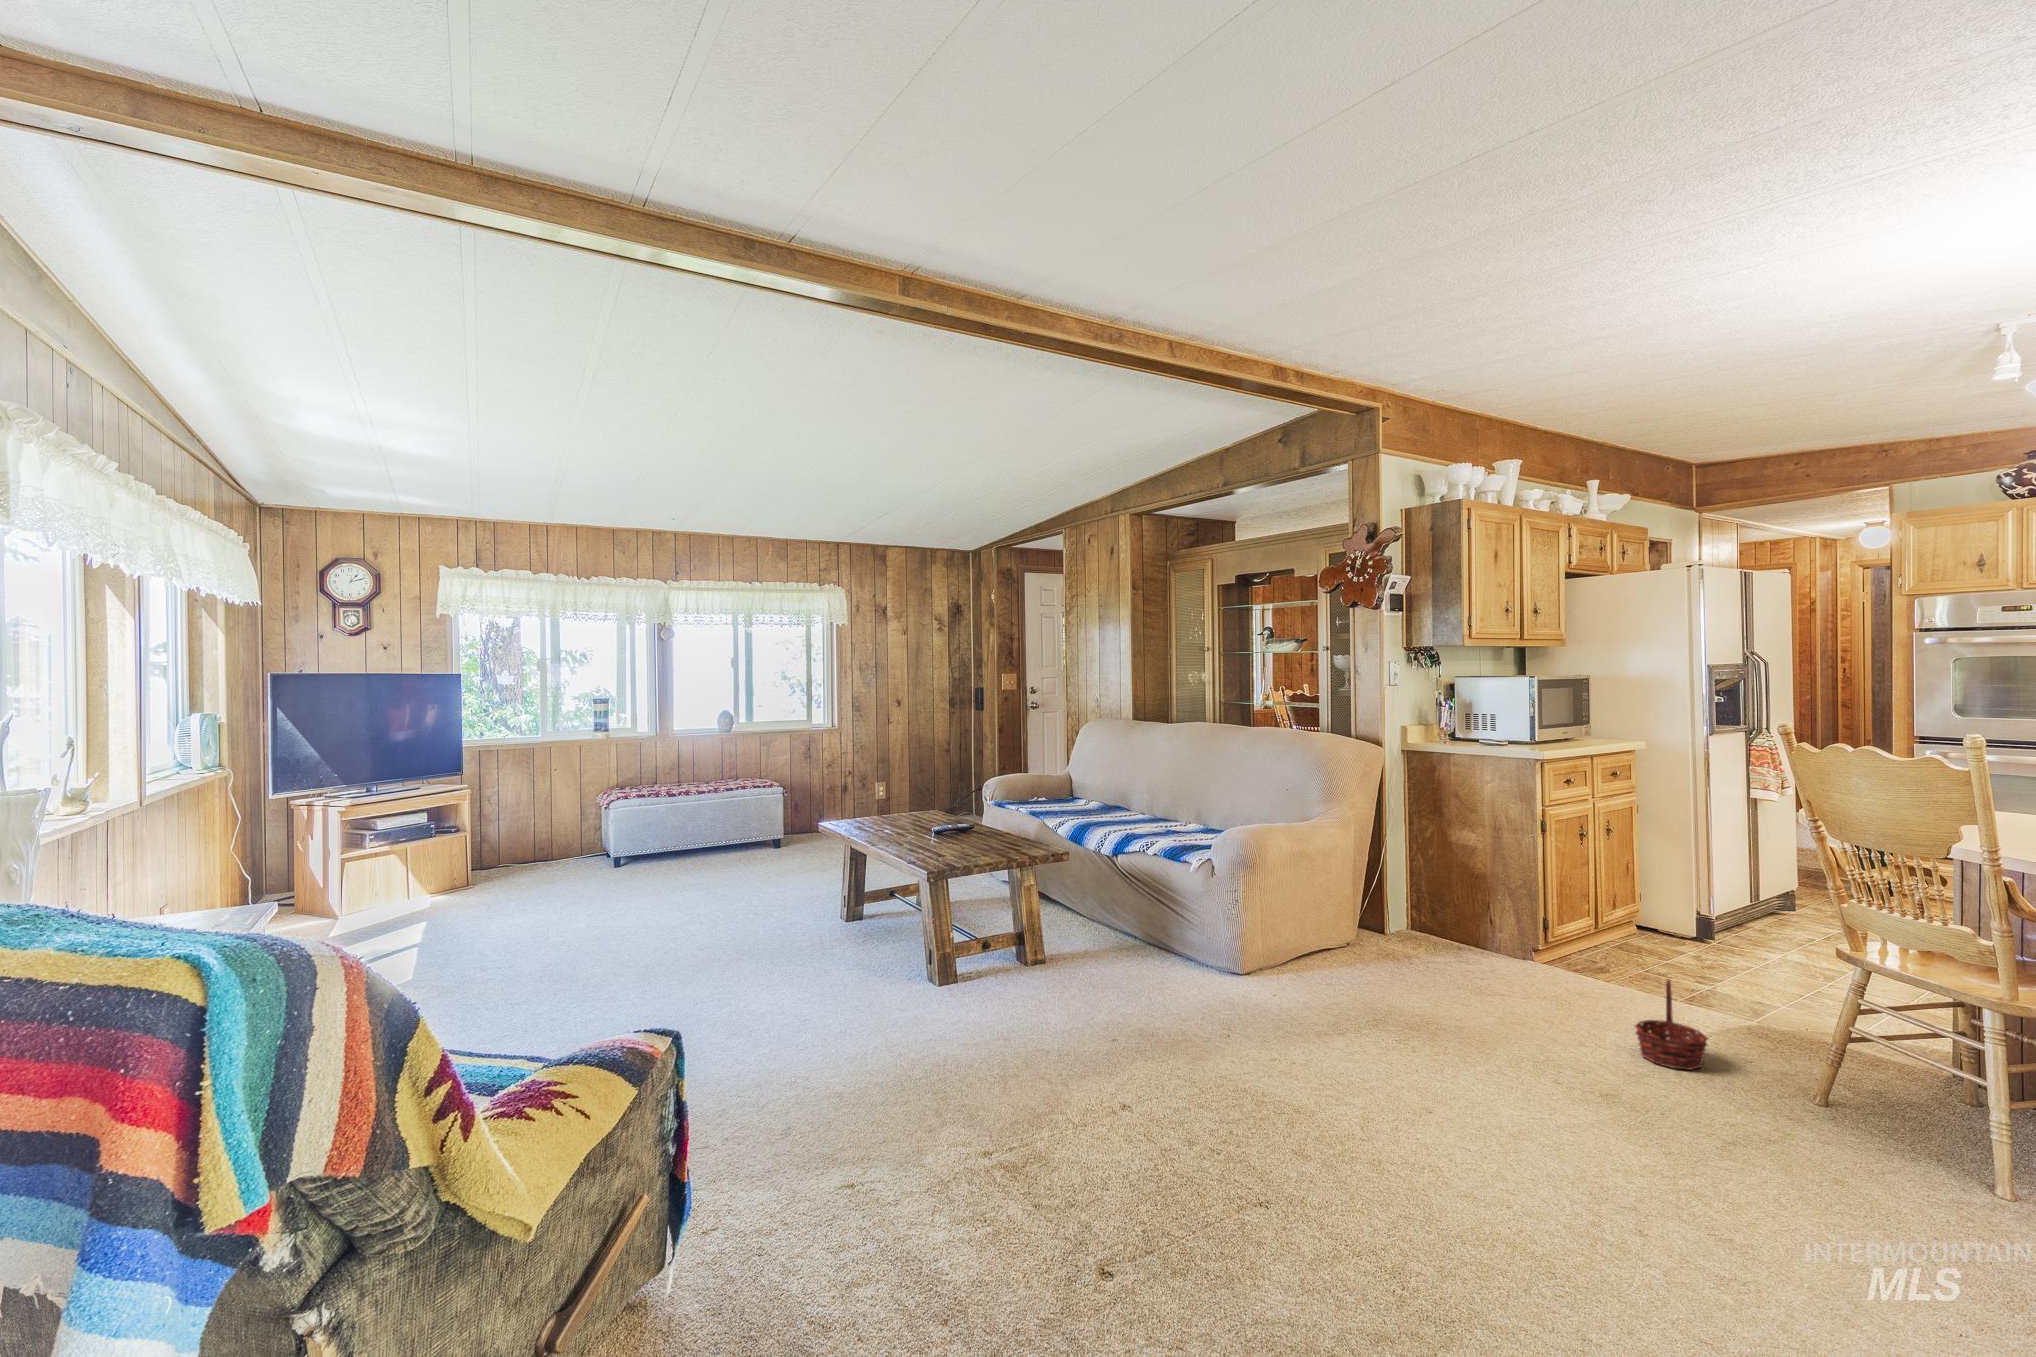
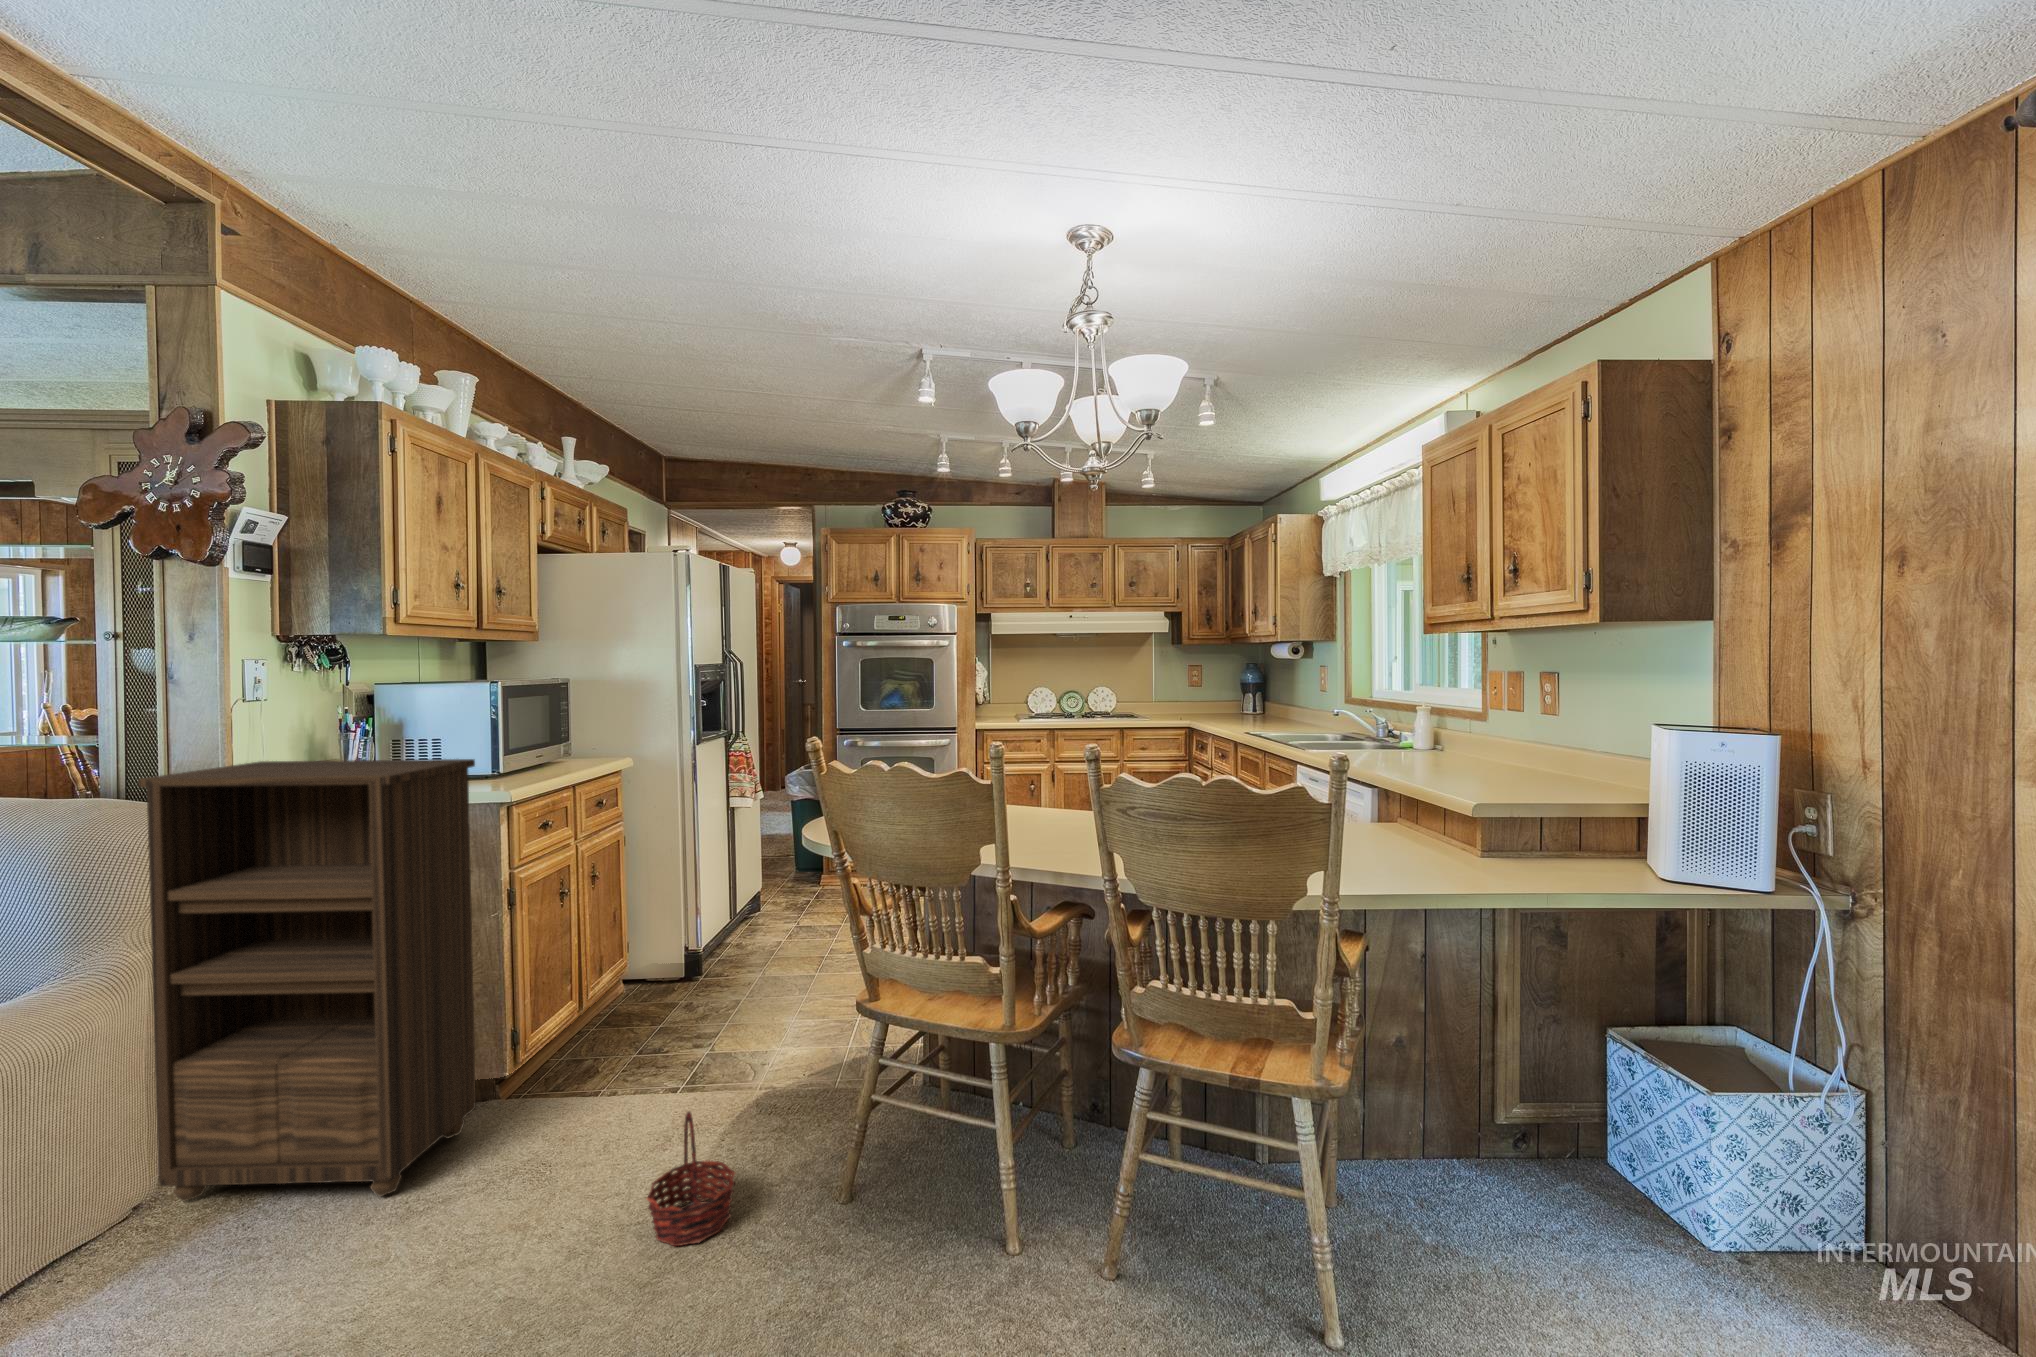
bookshelf: none [1352,720,1520,979] -> present [138,759,476,1201]

